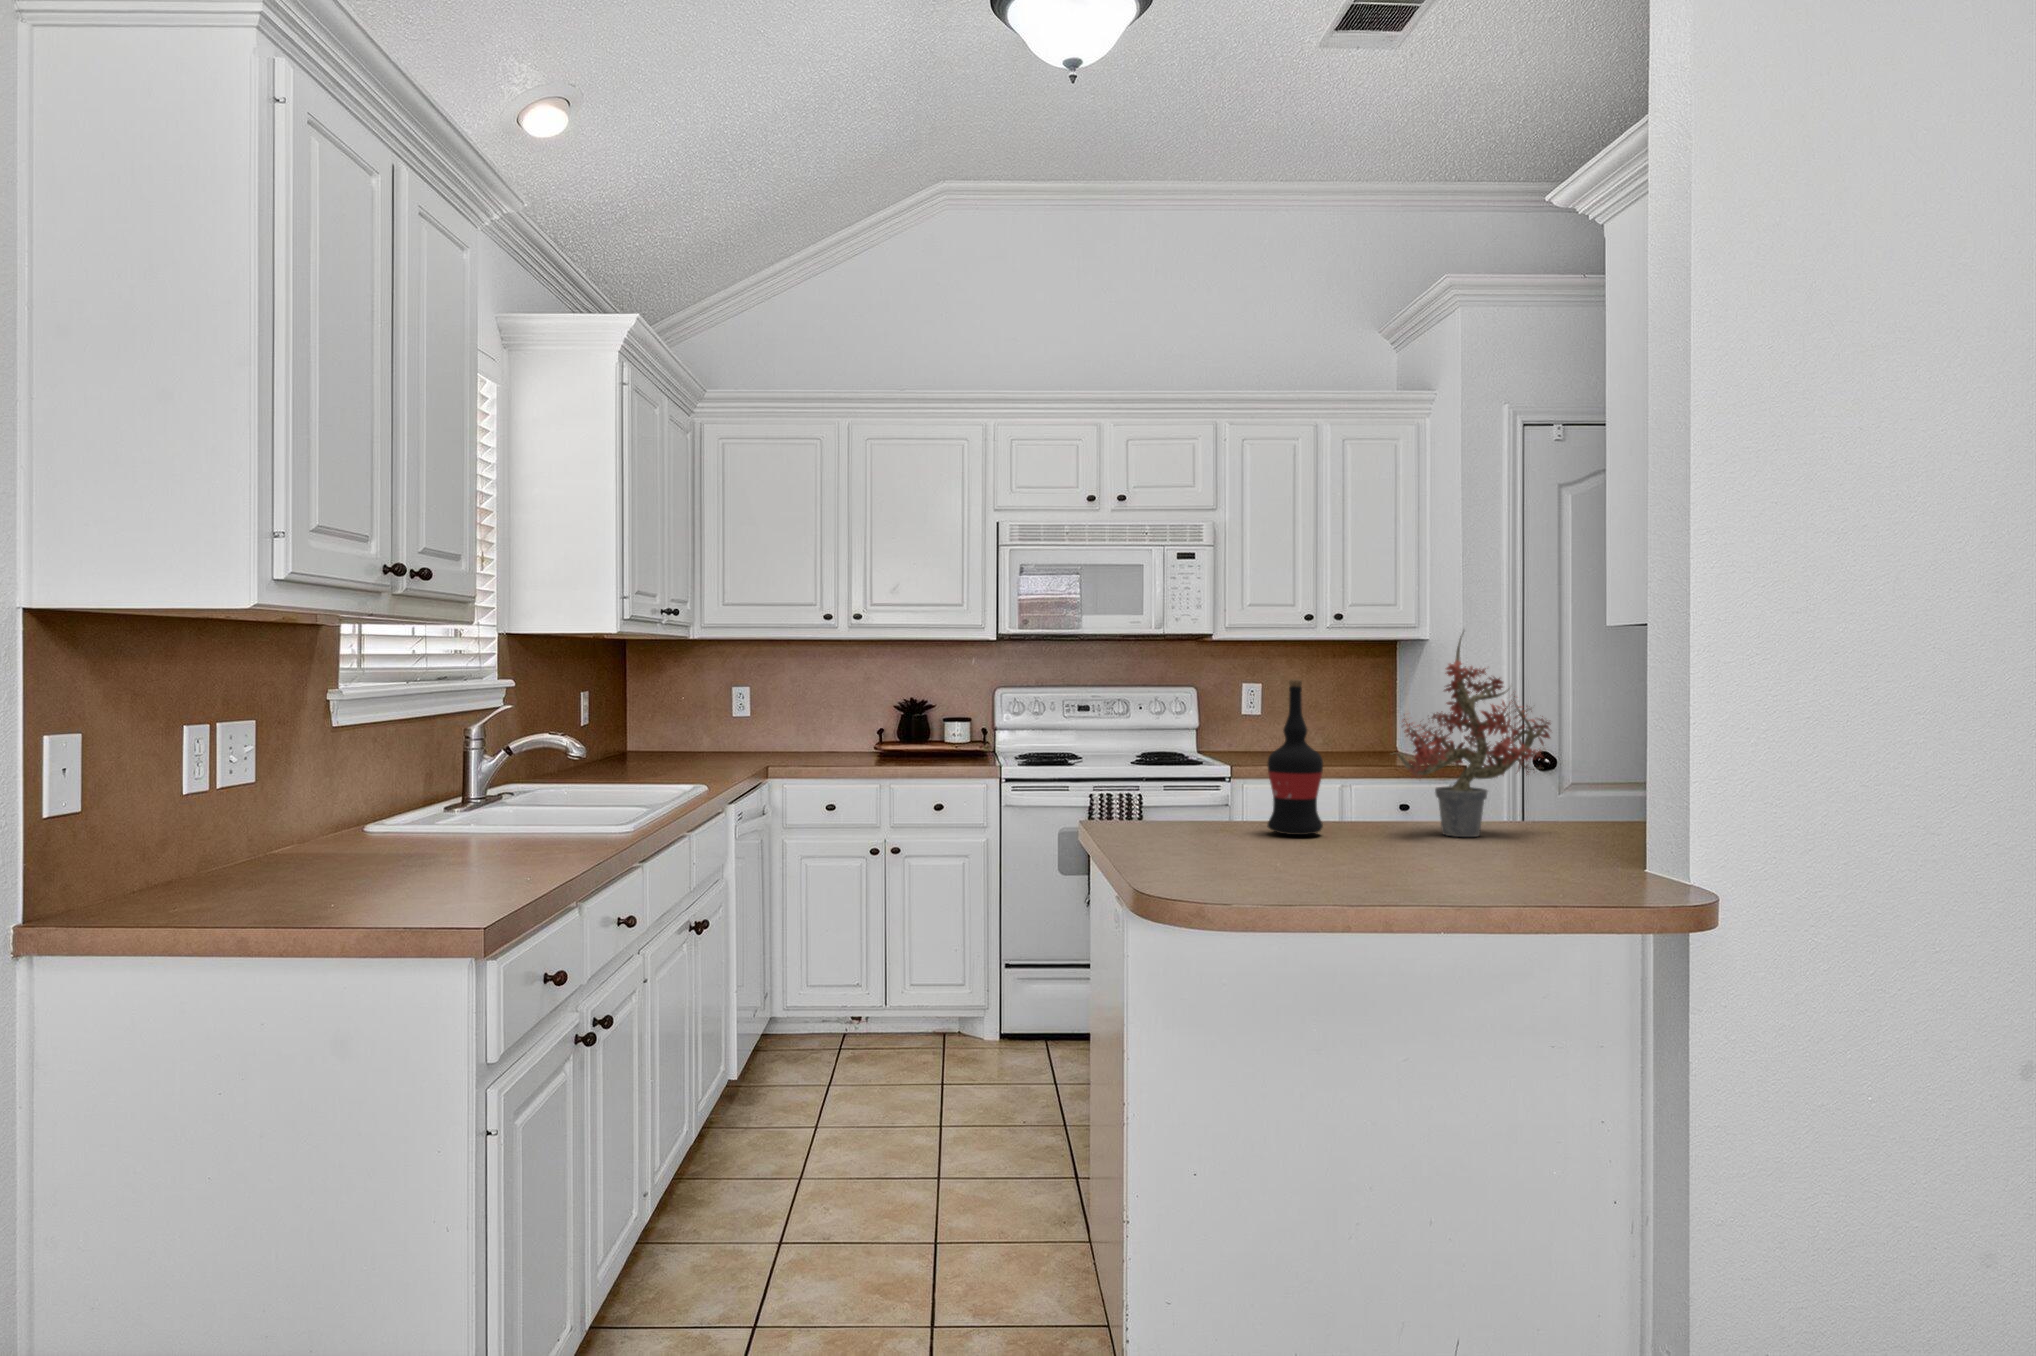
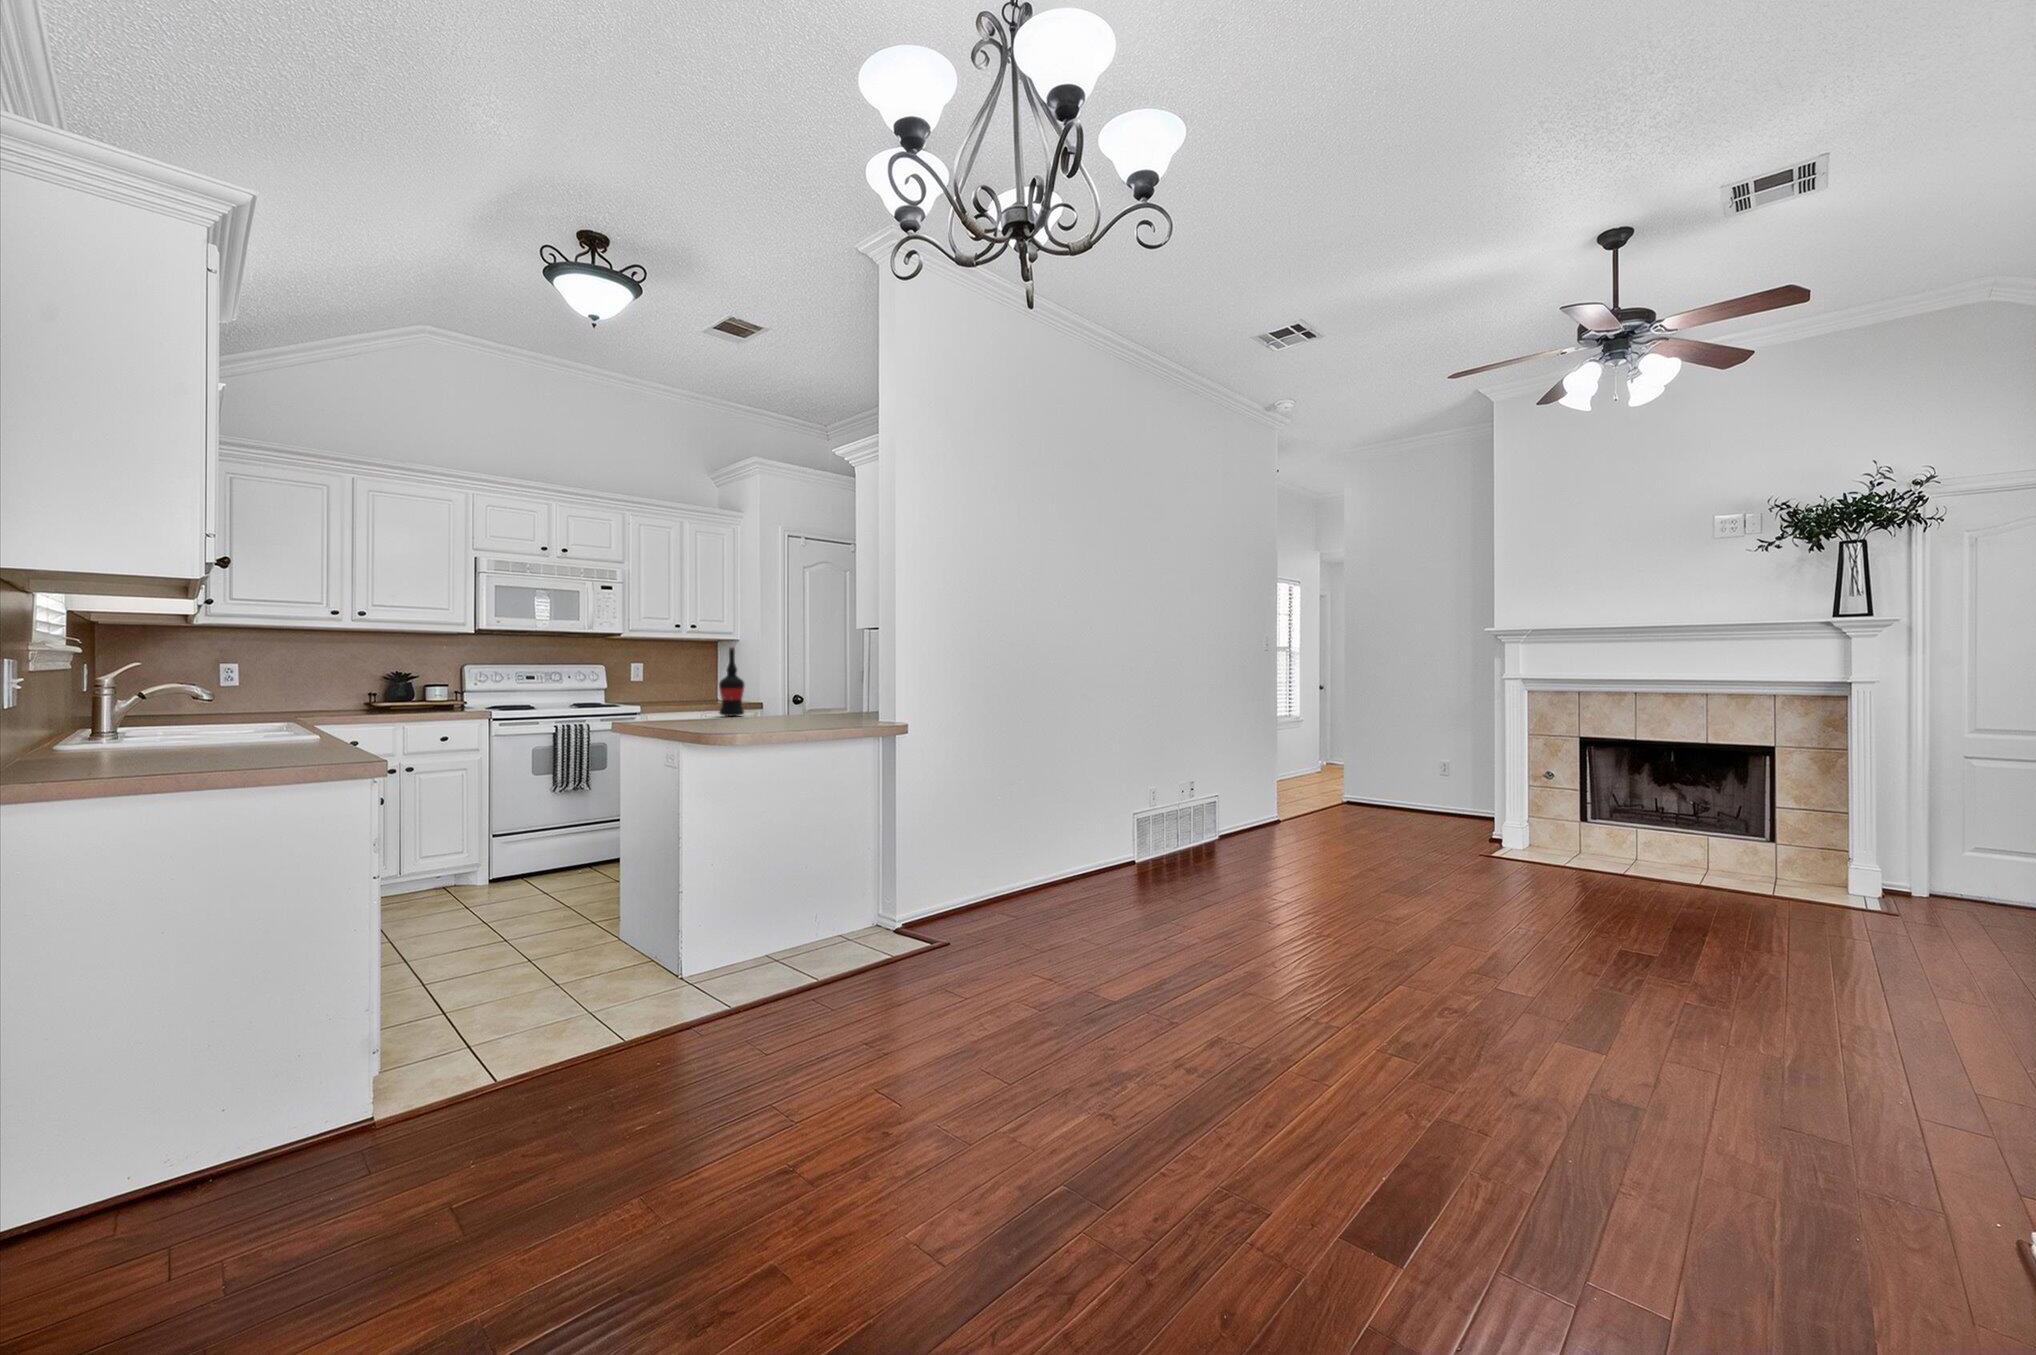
potted plant: present [1394,636,1550,837] -> none [775,628,833,714]

